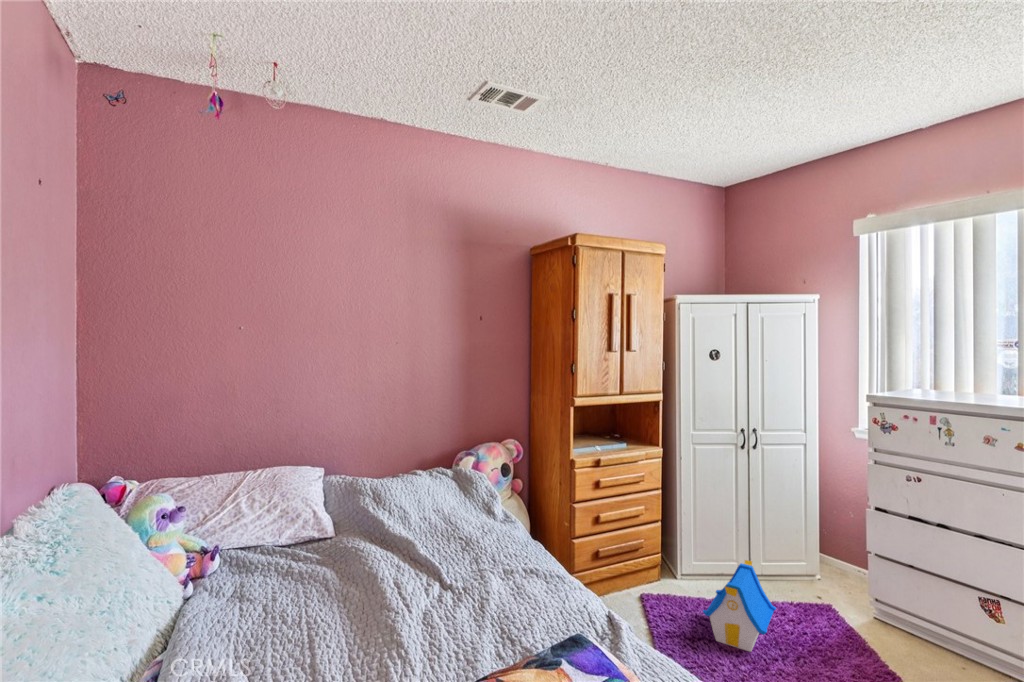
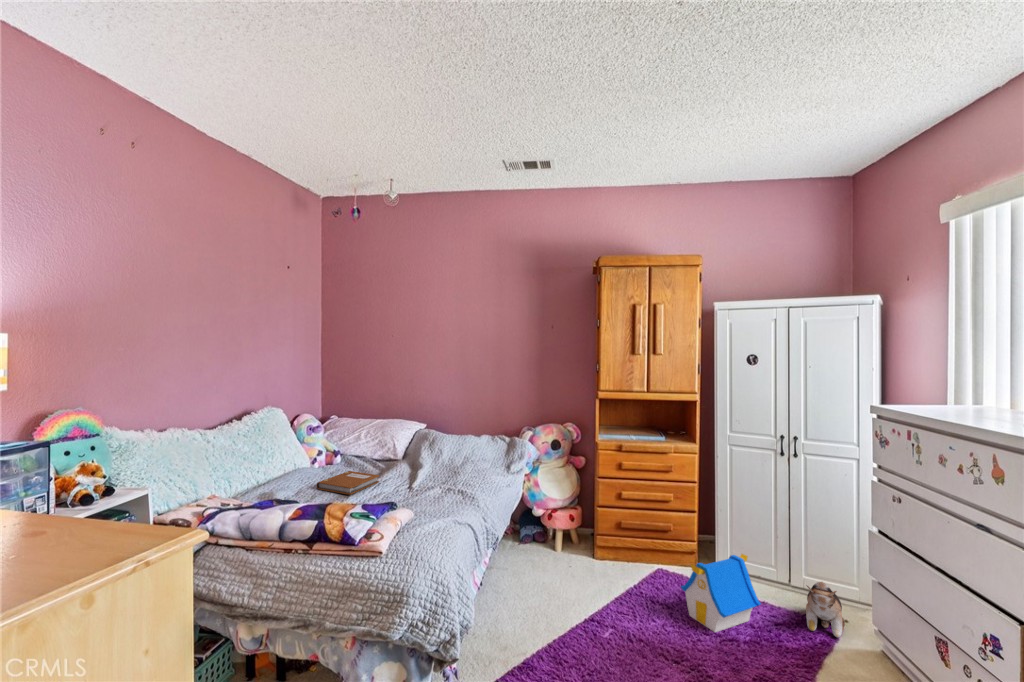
plush toy: none [791,571,836,619] -> present [806,582,845,637]
notebook: none [248,574,337,628] -> present [316,471,379,495]

